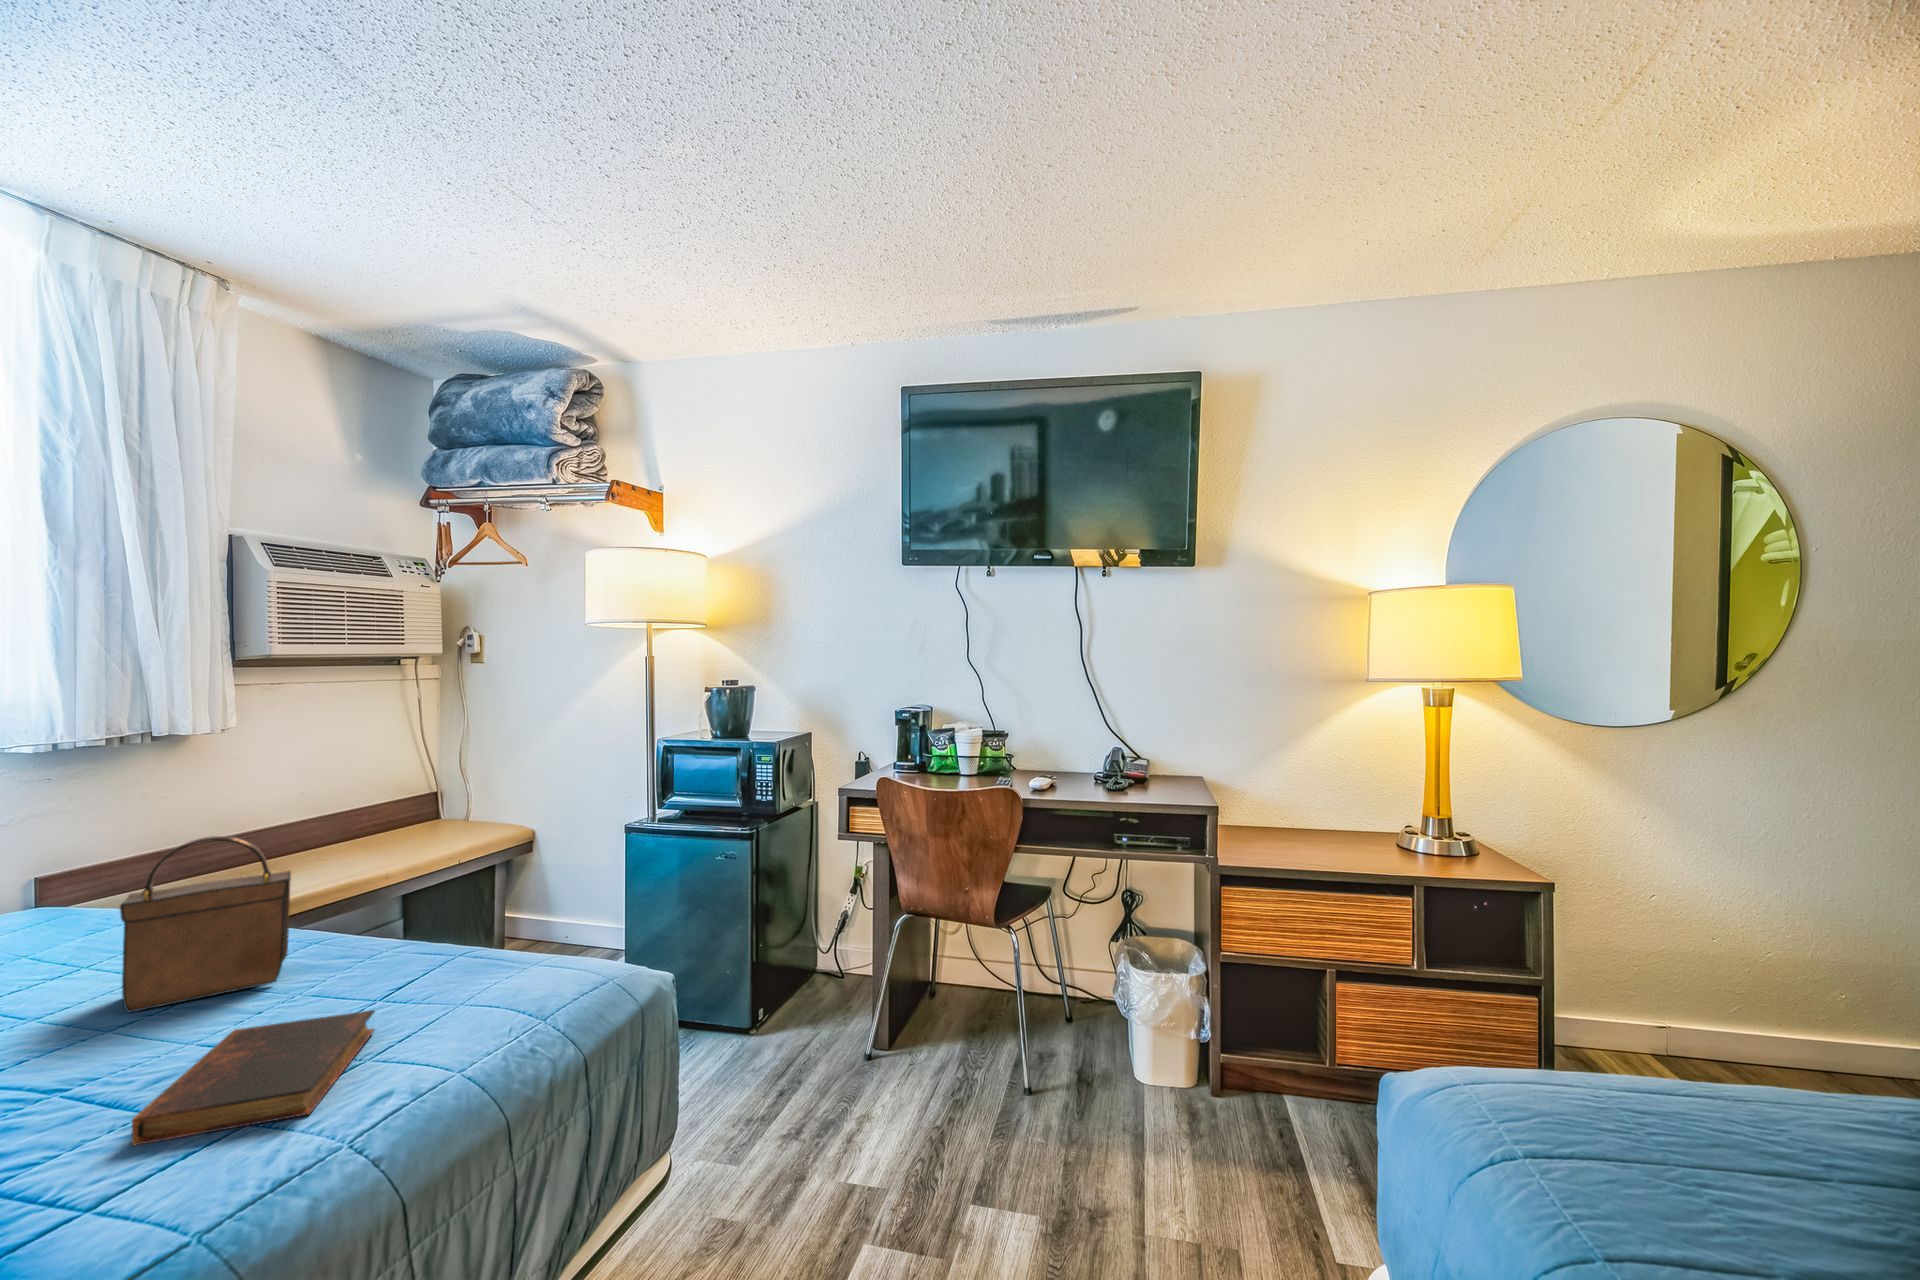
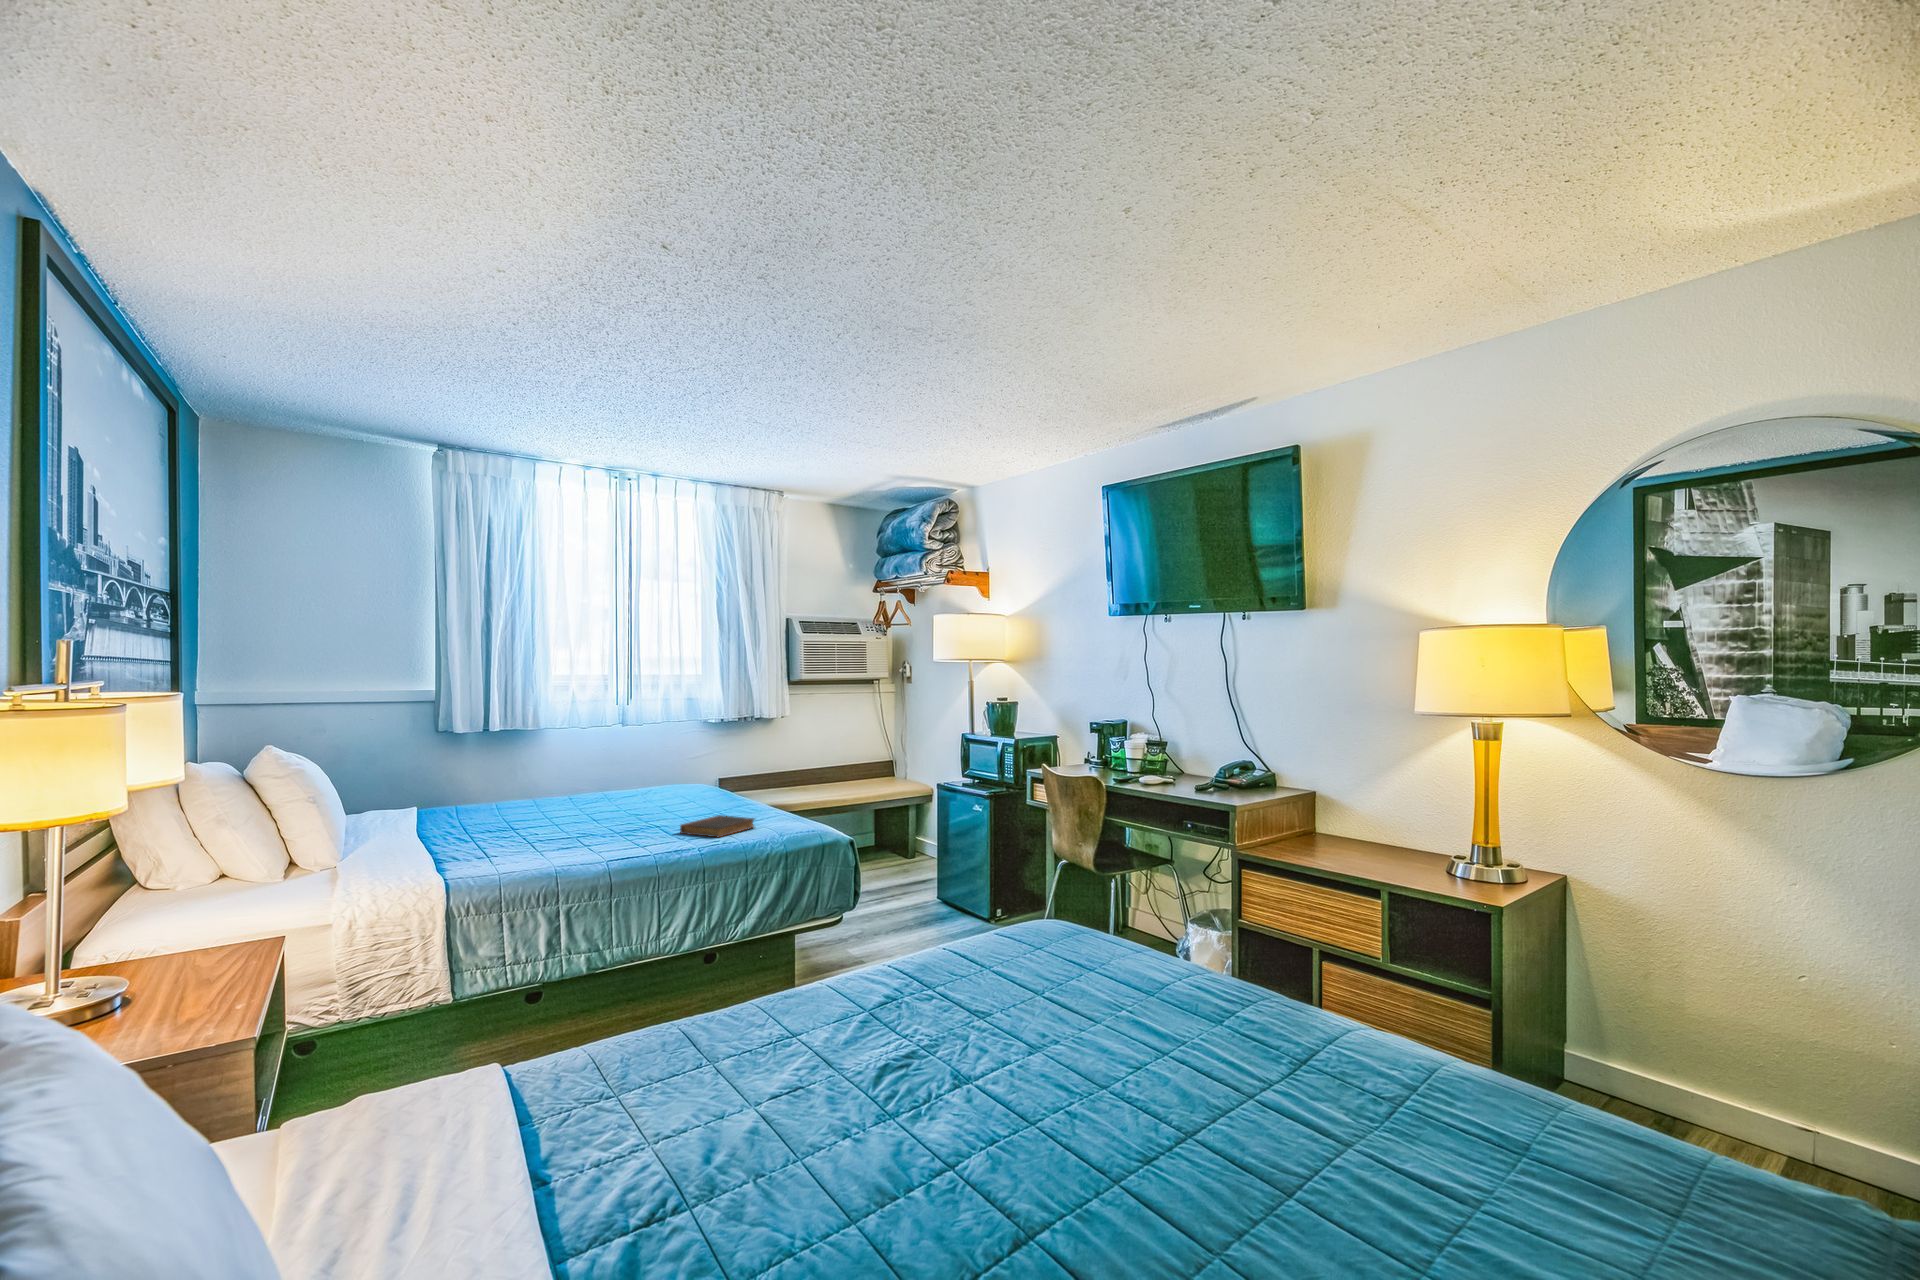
handbag: present [120,836,291,1012] -> none [705,749,758,812]

